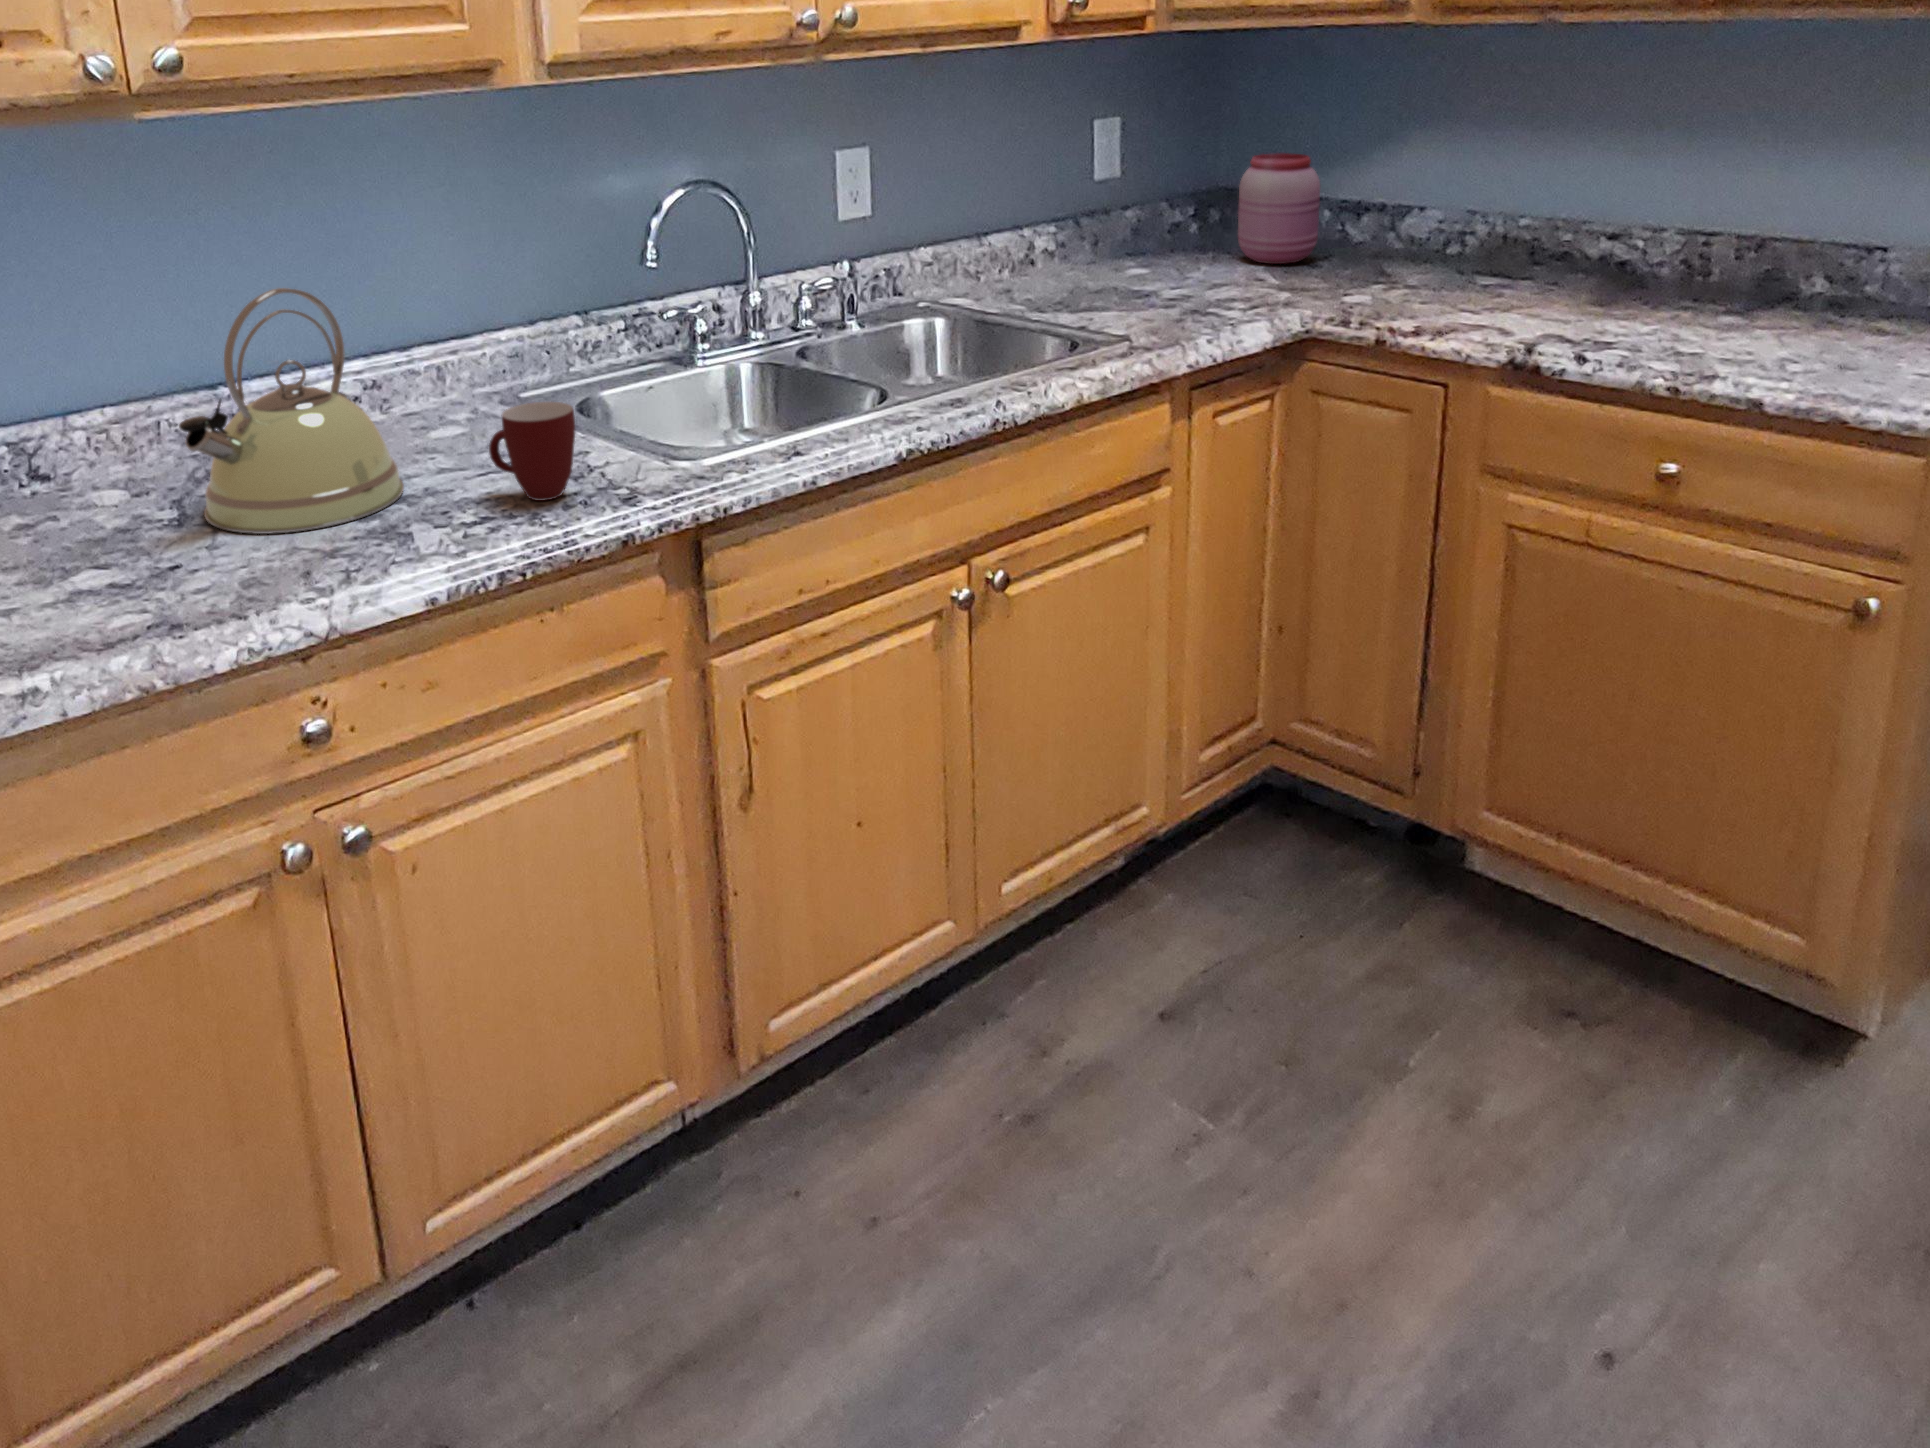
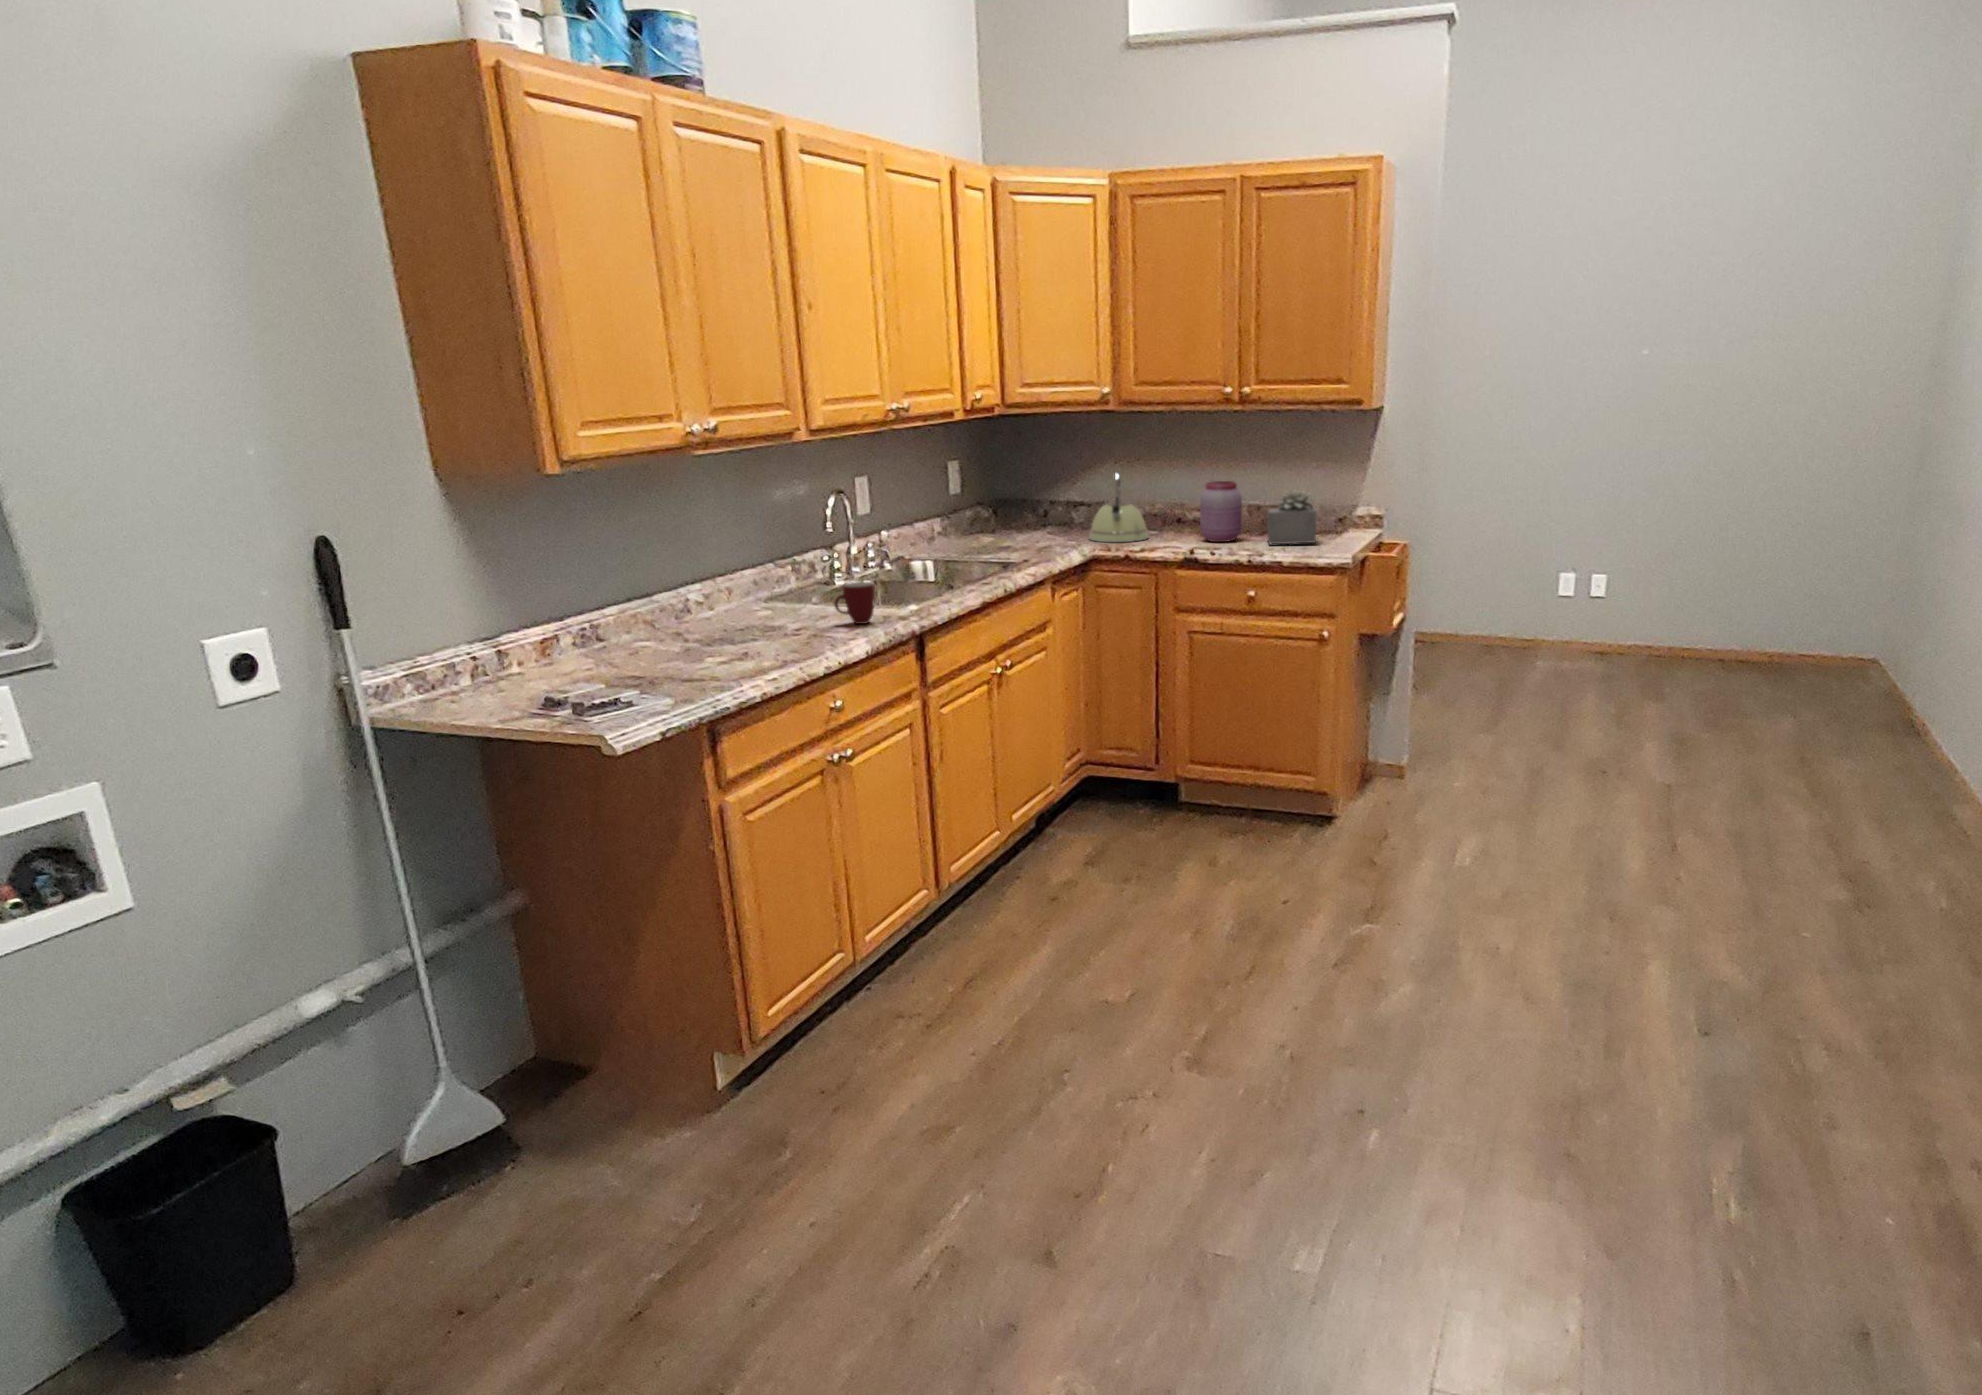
jar: present [1238,153,1320,264] -> present [1200,481,1242,542]
succulent plant: none [1757,211,1906,347] -> present [1267,491,1316,544]
kettle: present [179,288,404,534] -> present [1089,468,1148,542]

